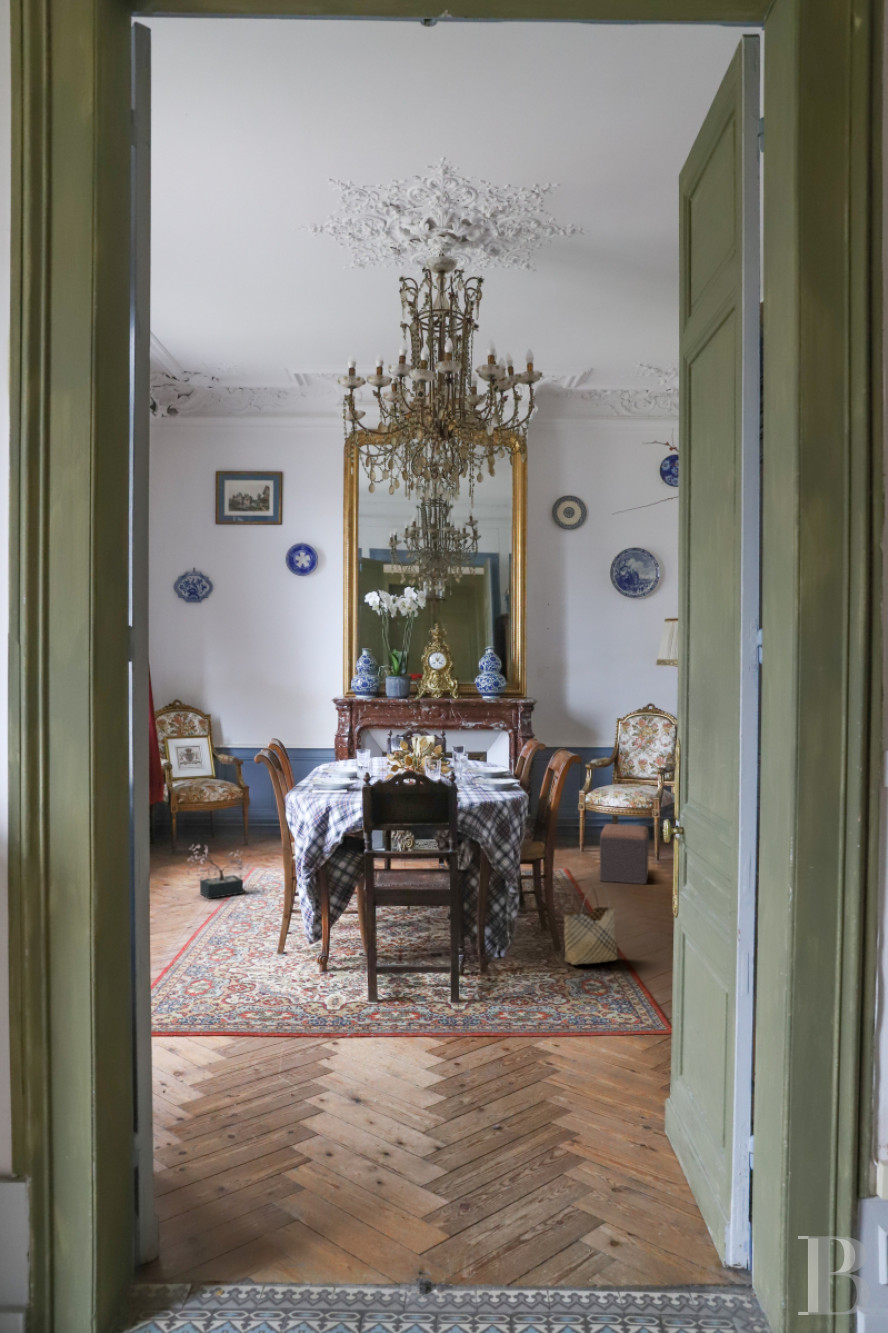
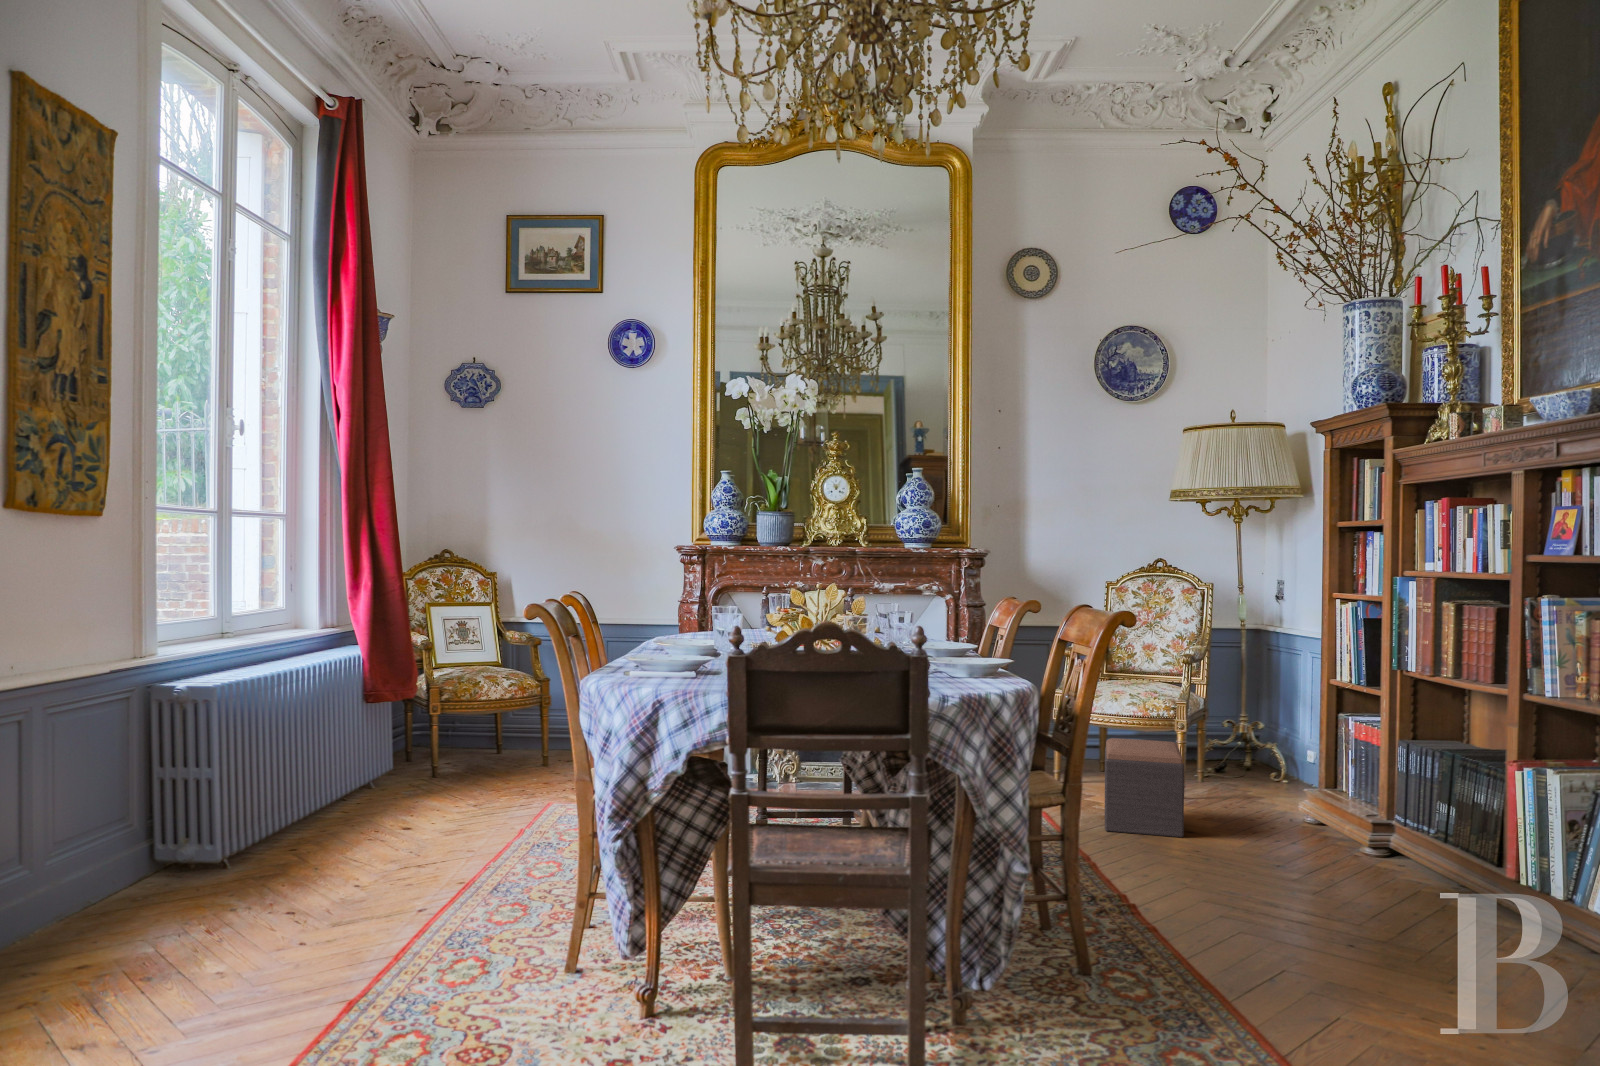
decorative plant: present [187,845,249,899] -> none [430,766,537,859]
woven basket: present [564,880,617,965] -> none [1109,842,1211,1012]

